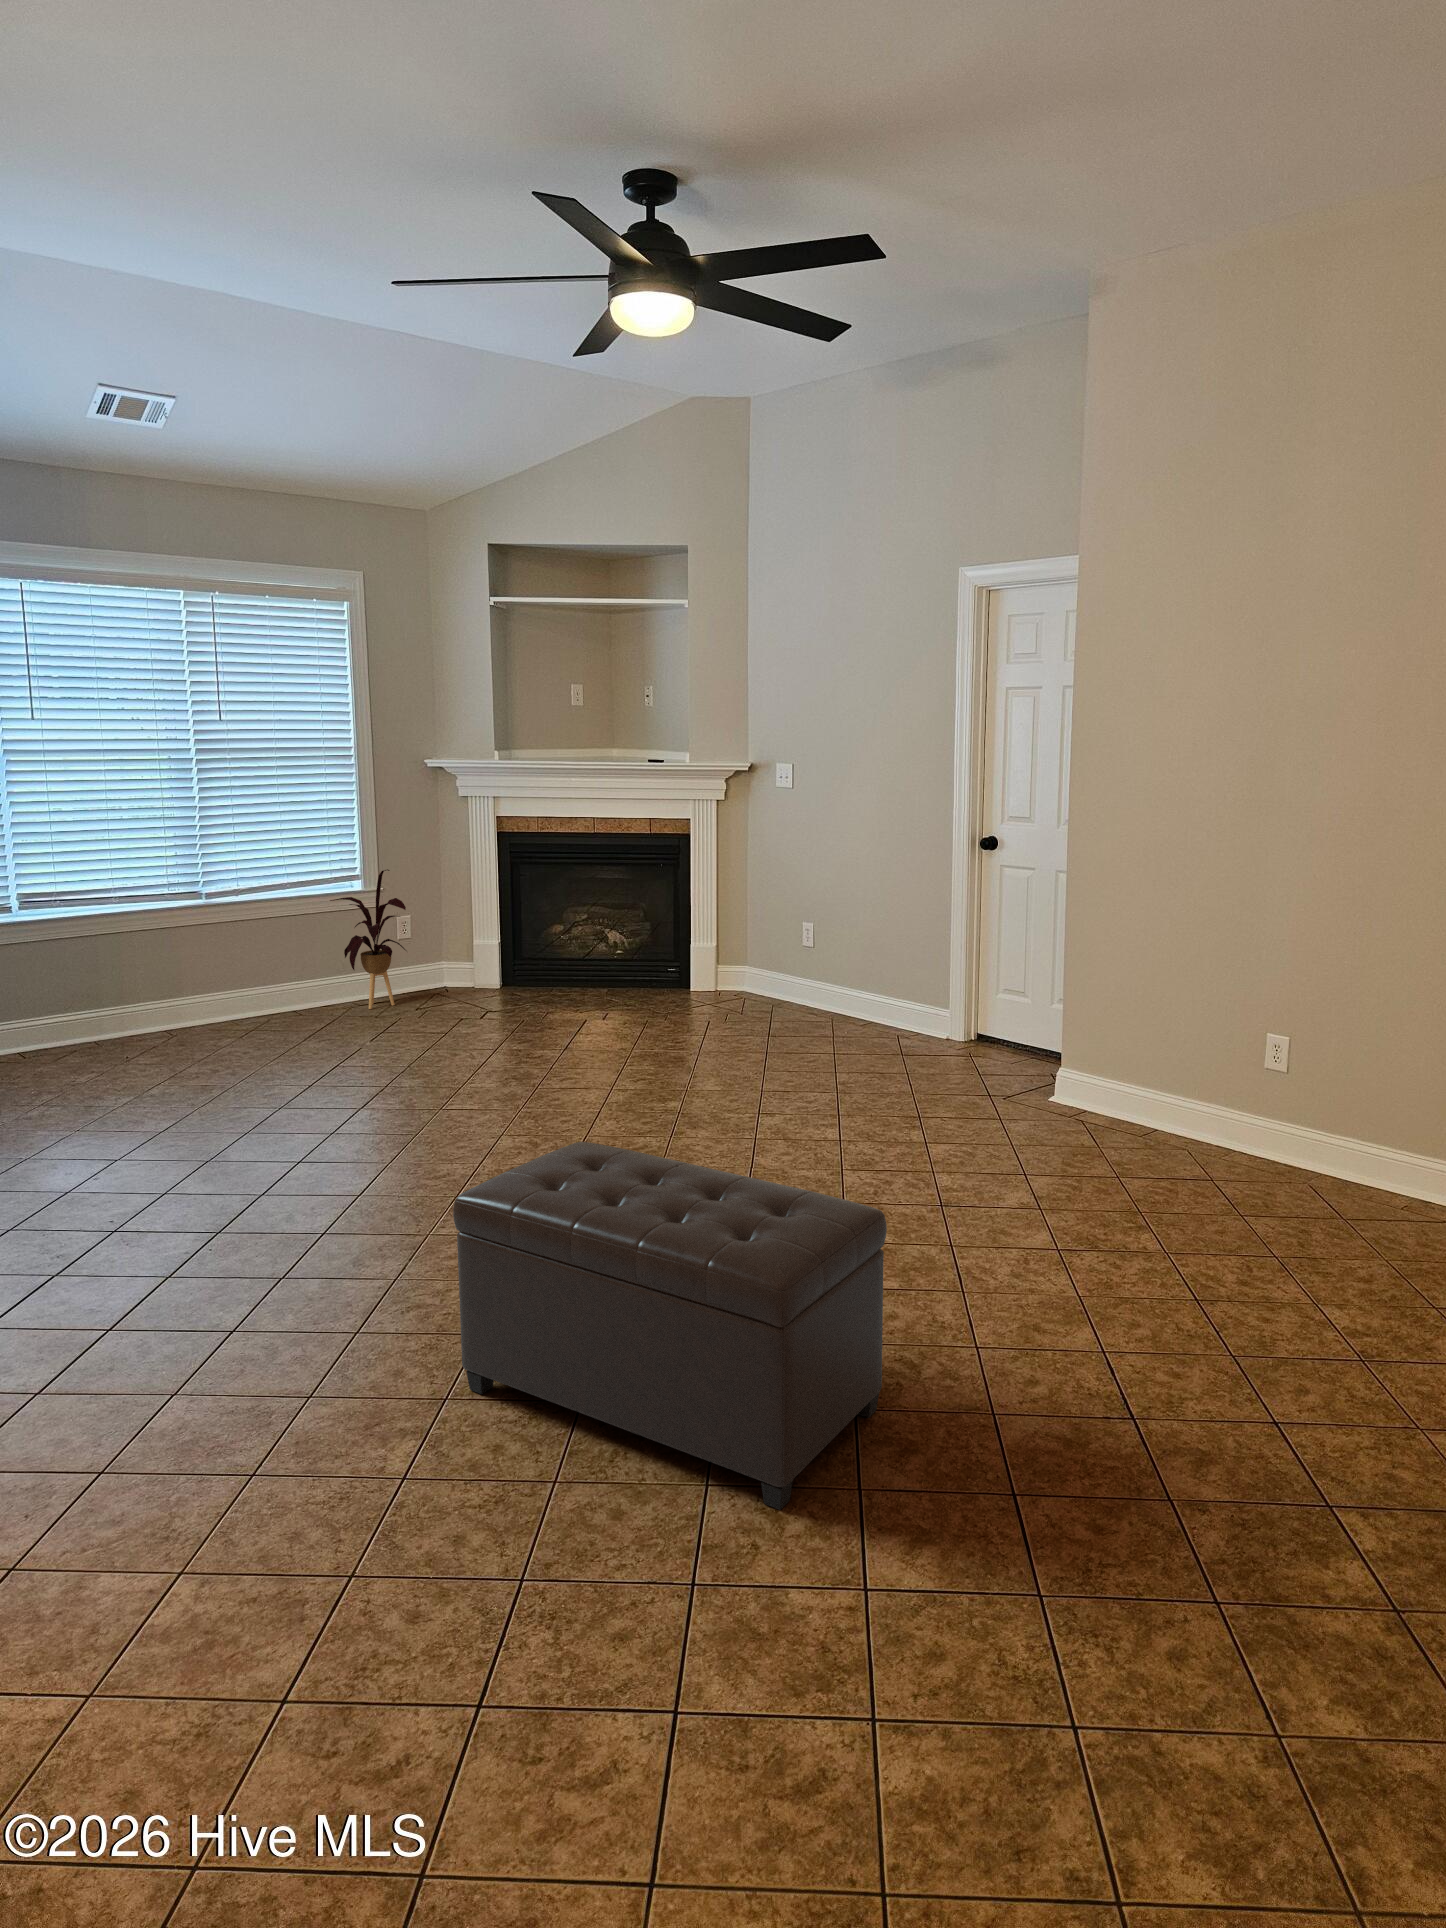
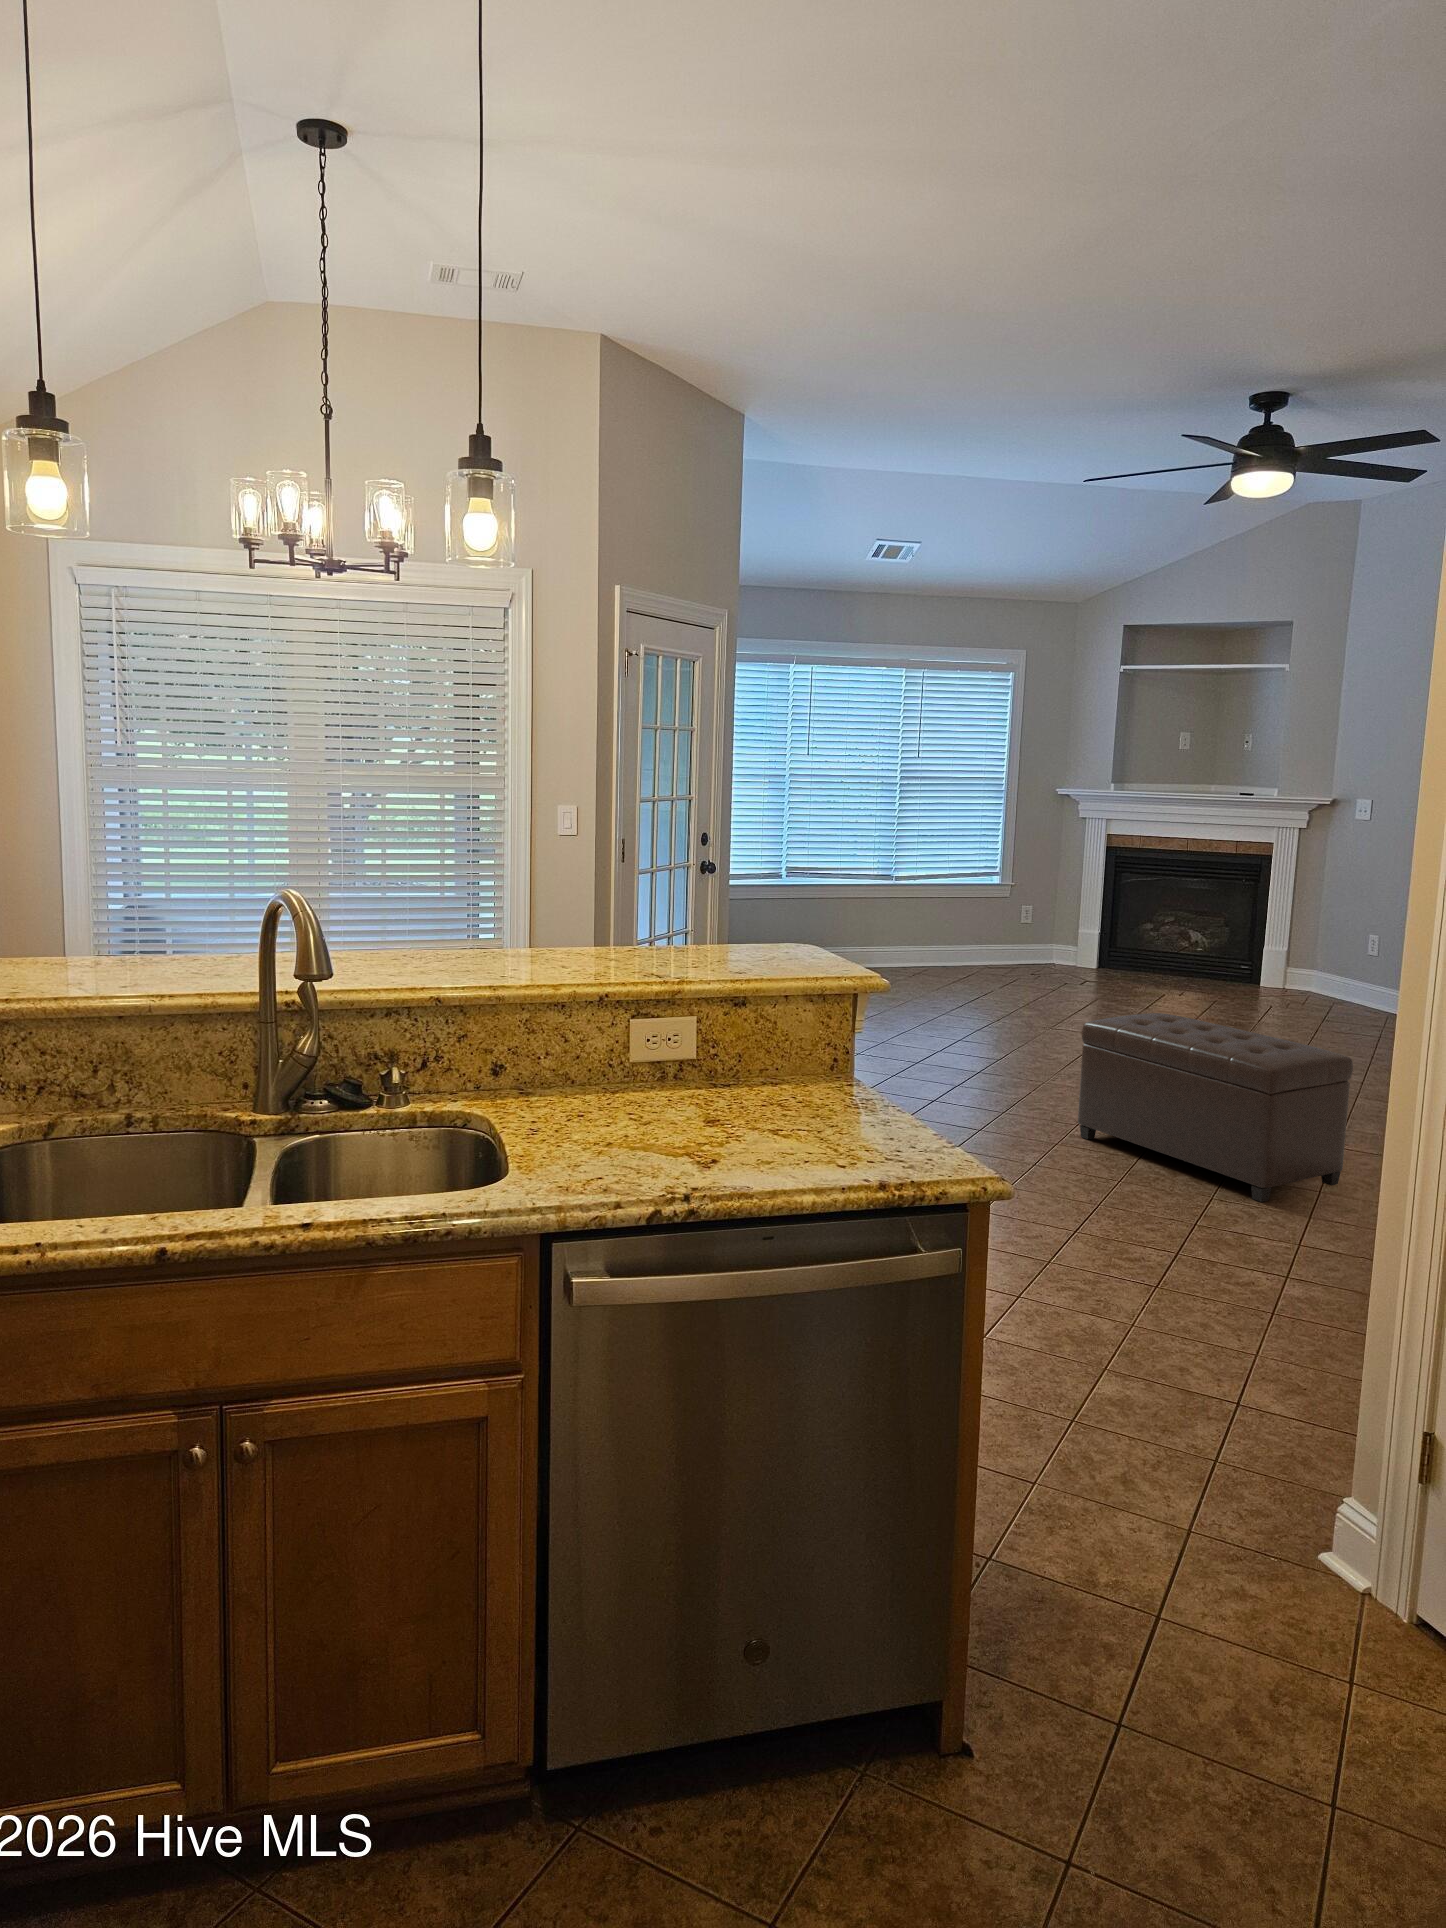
house plant: present [330,869,406,1009] -> none [978,869,1035,971]

